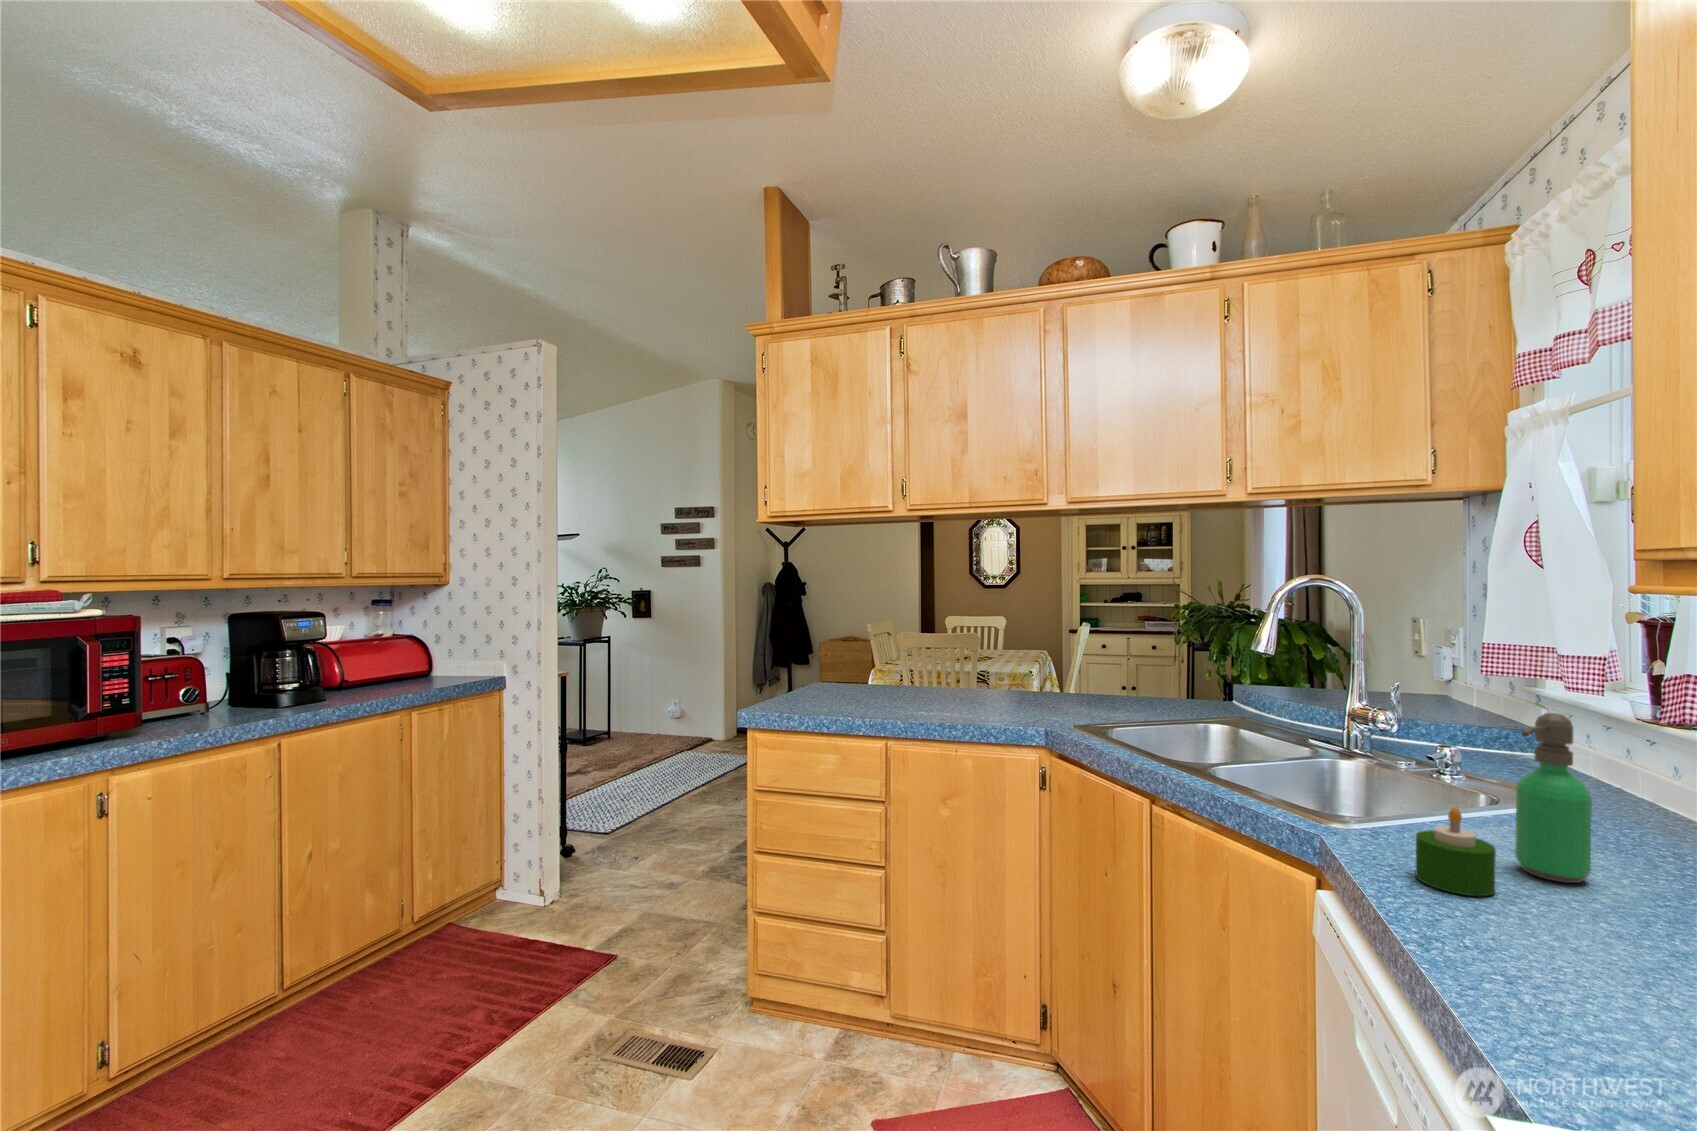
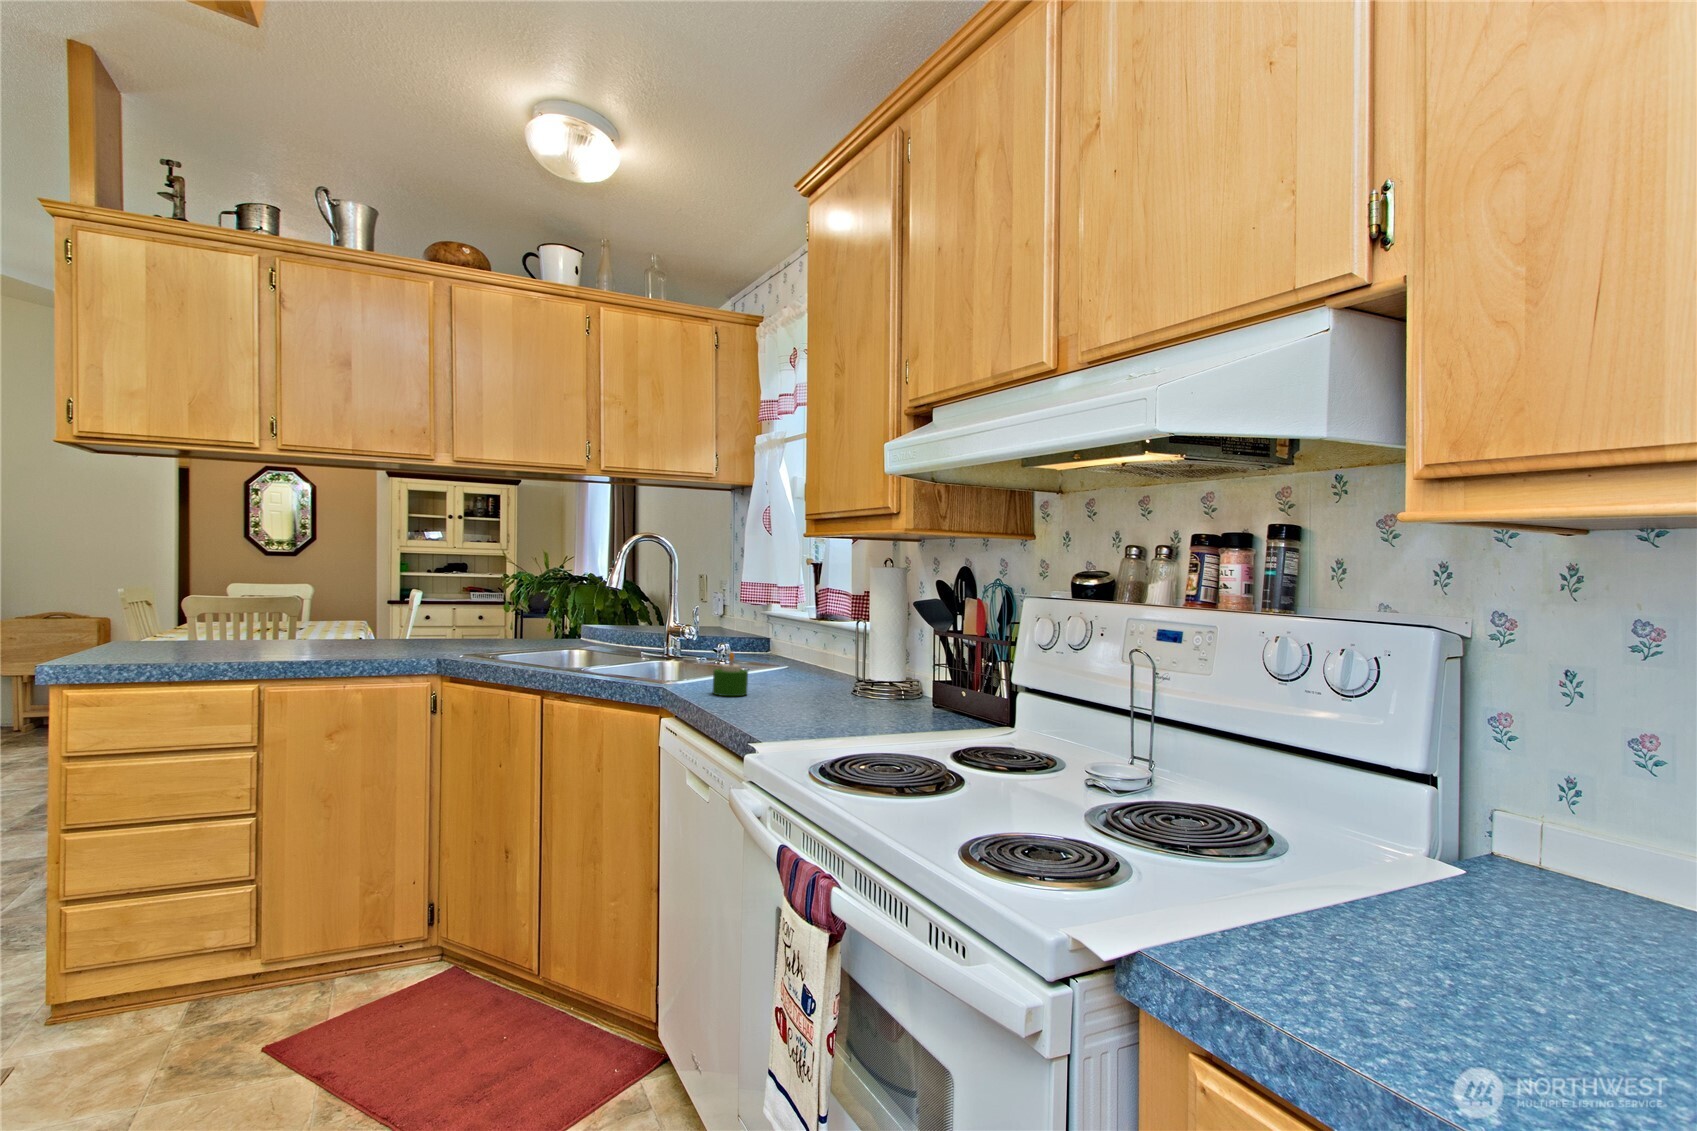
soap dispenser: present [1515,713,1592,883] -> none [755,601,786,688]

